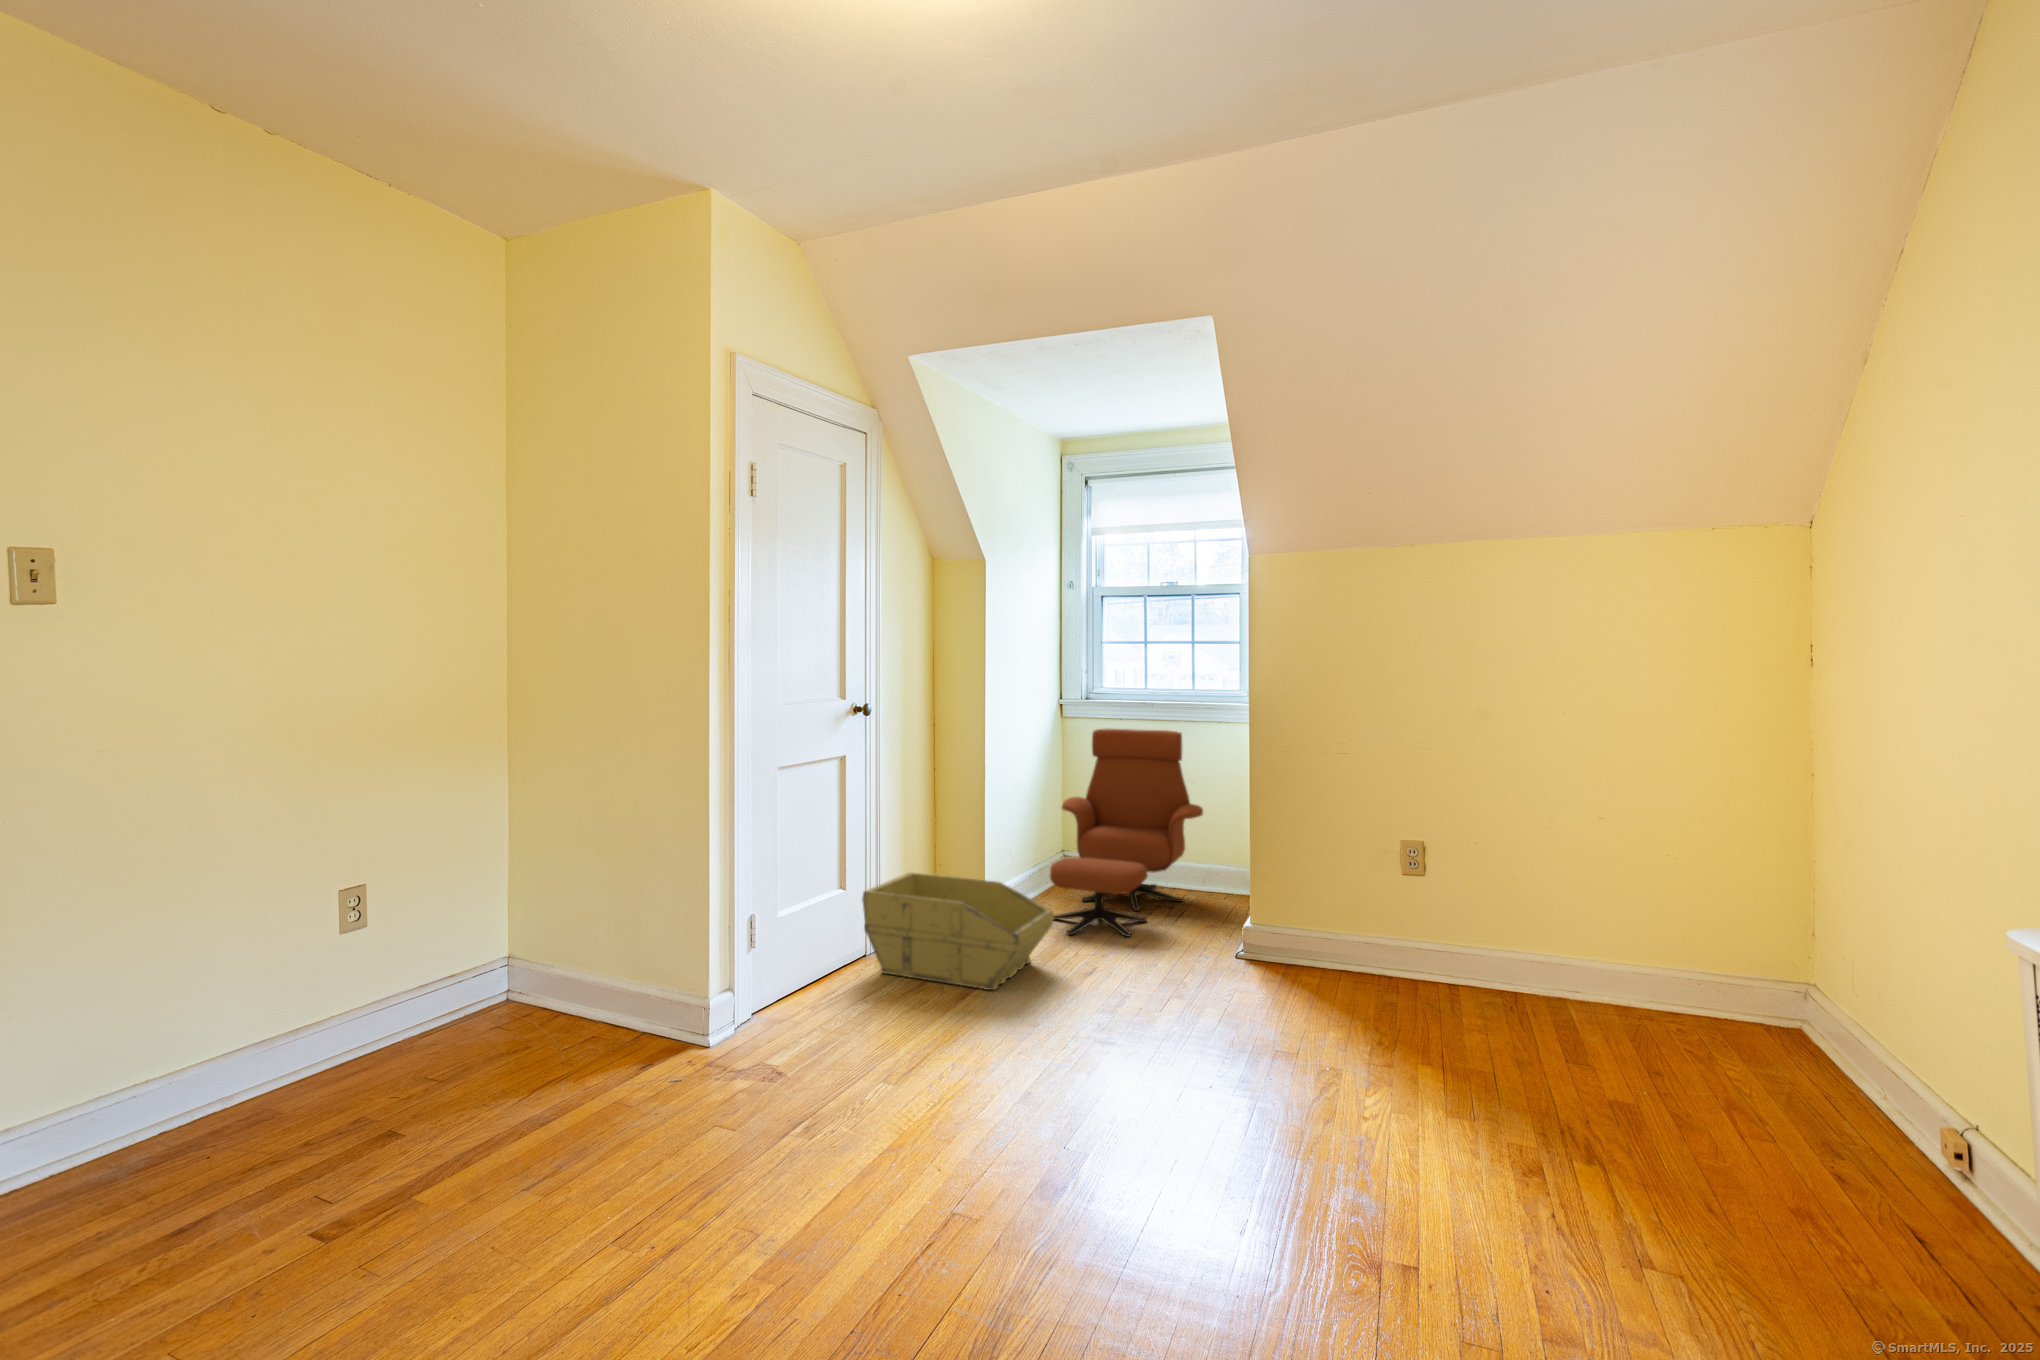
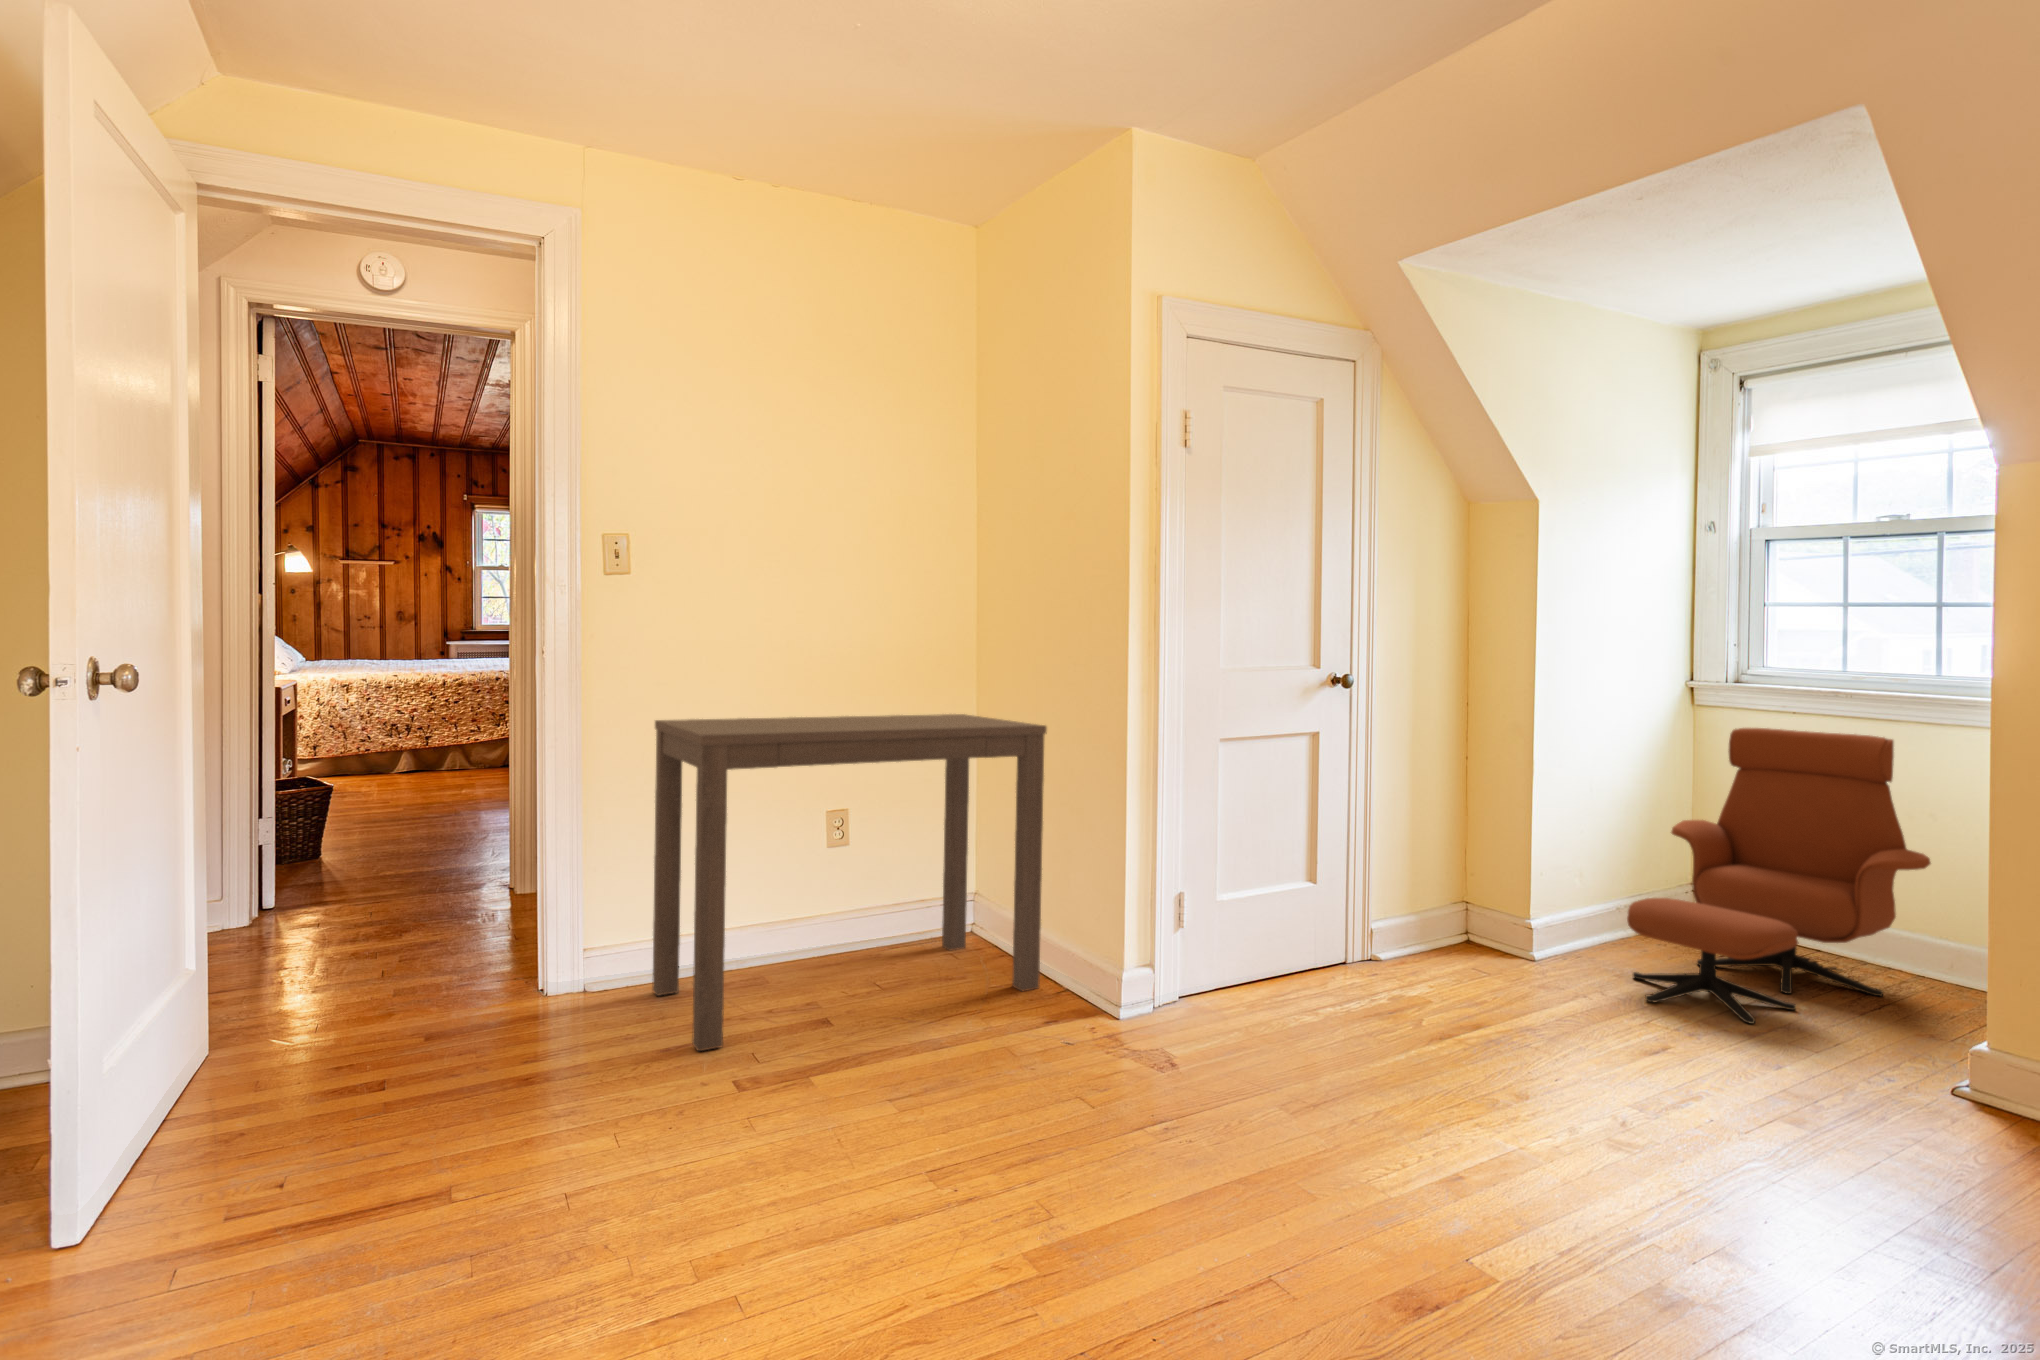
desk: none [101,770,612,1215] -> present [653,714,1047,1051]
storage bin: present [862,873,1054,990] -> none [1335,880,1604,1043]

